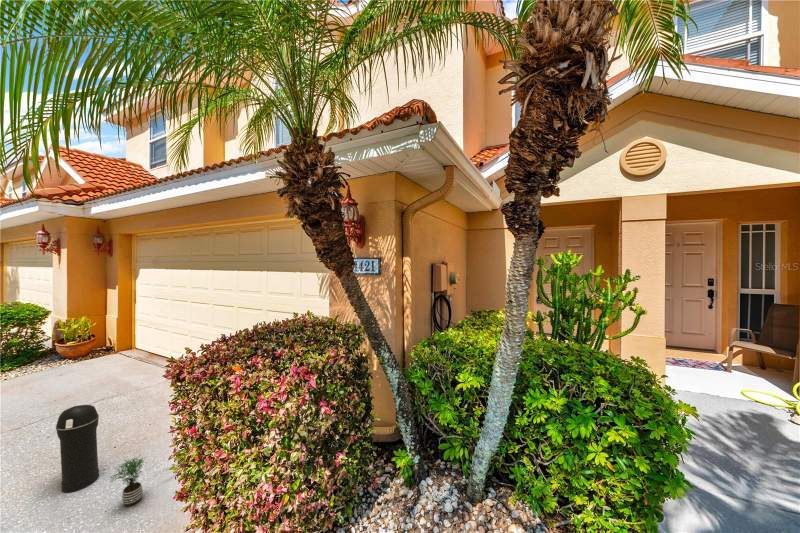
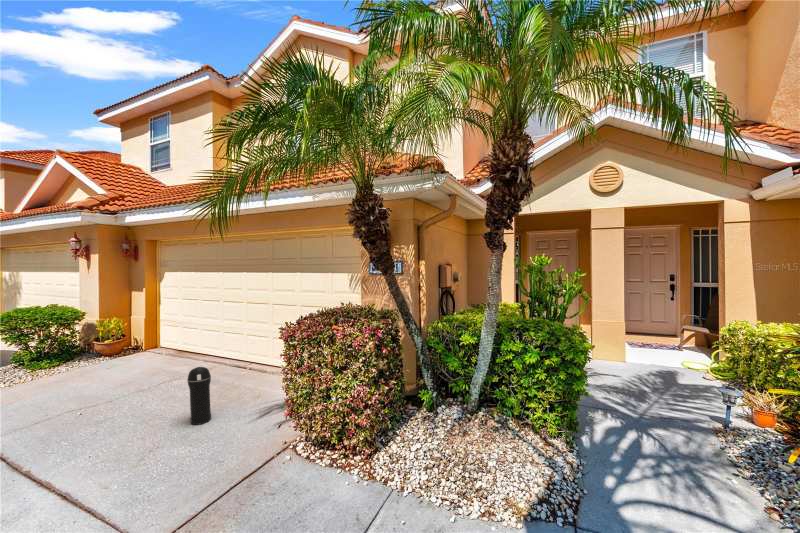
potted plant: present [111,455,143,506] -> none [234,397,254,428]

